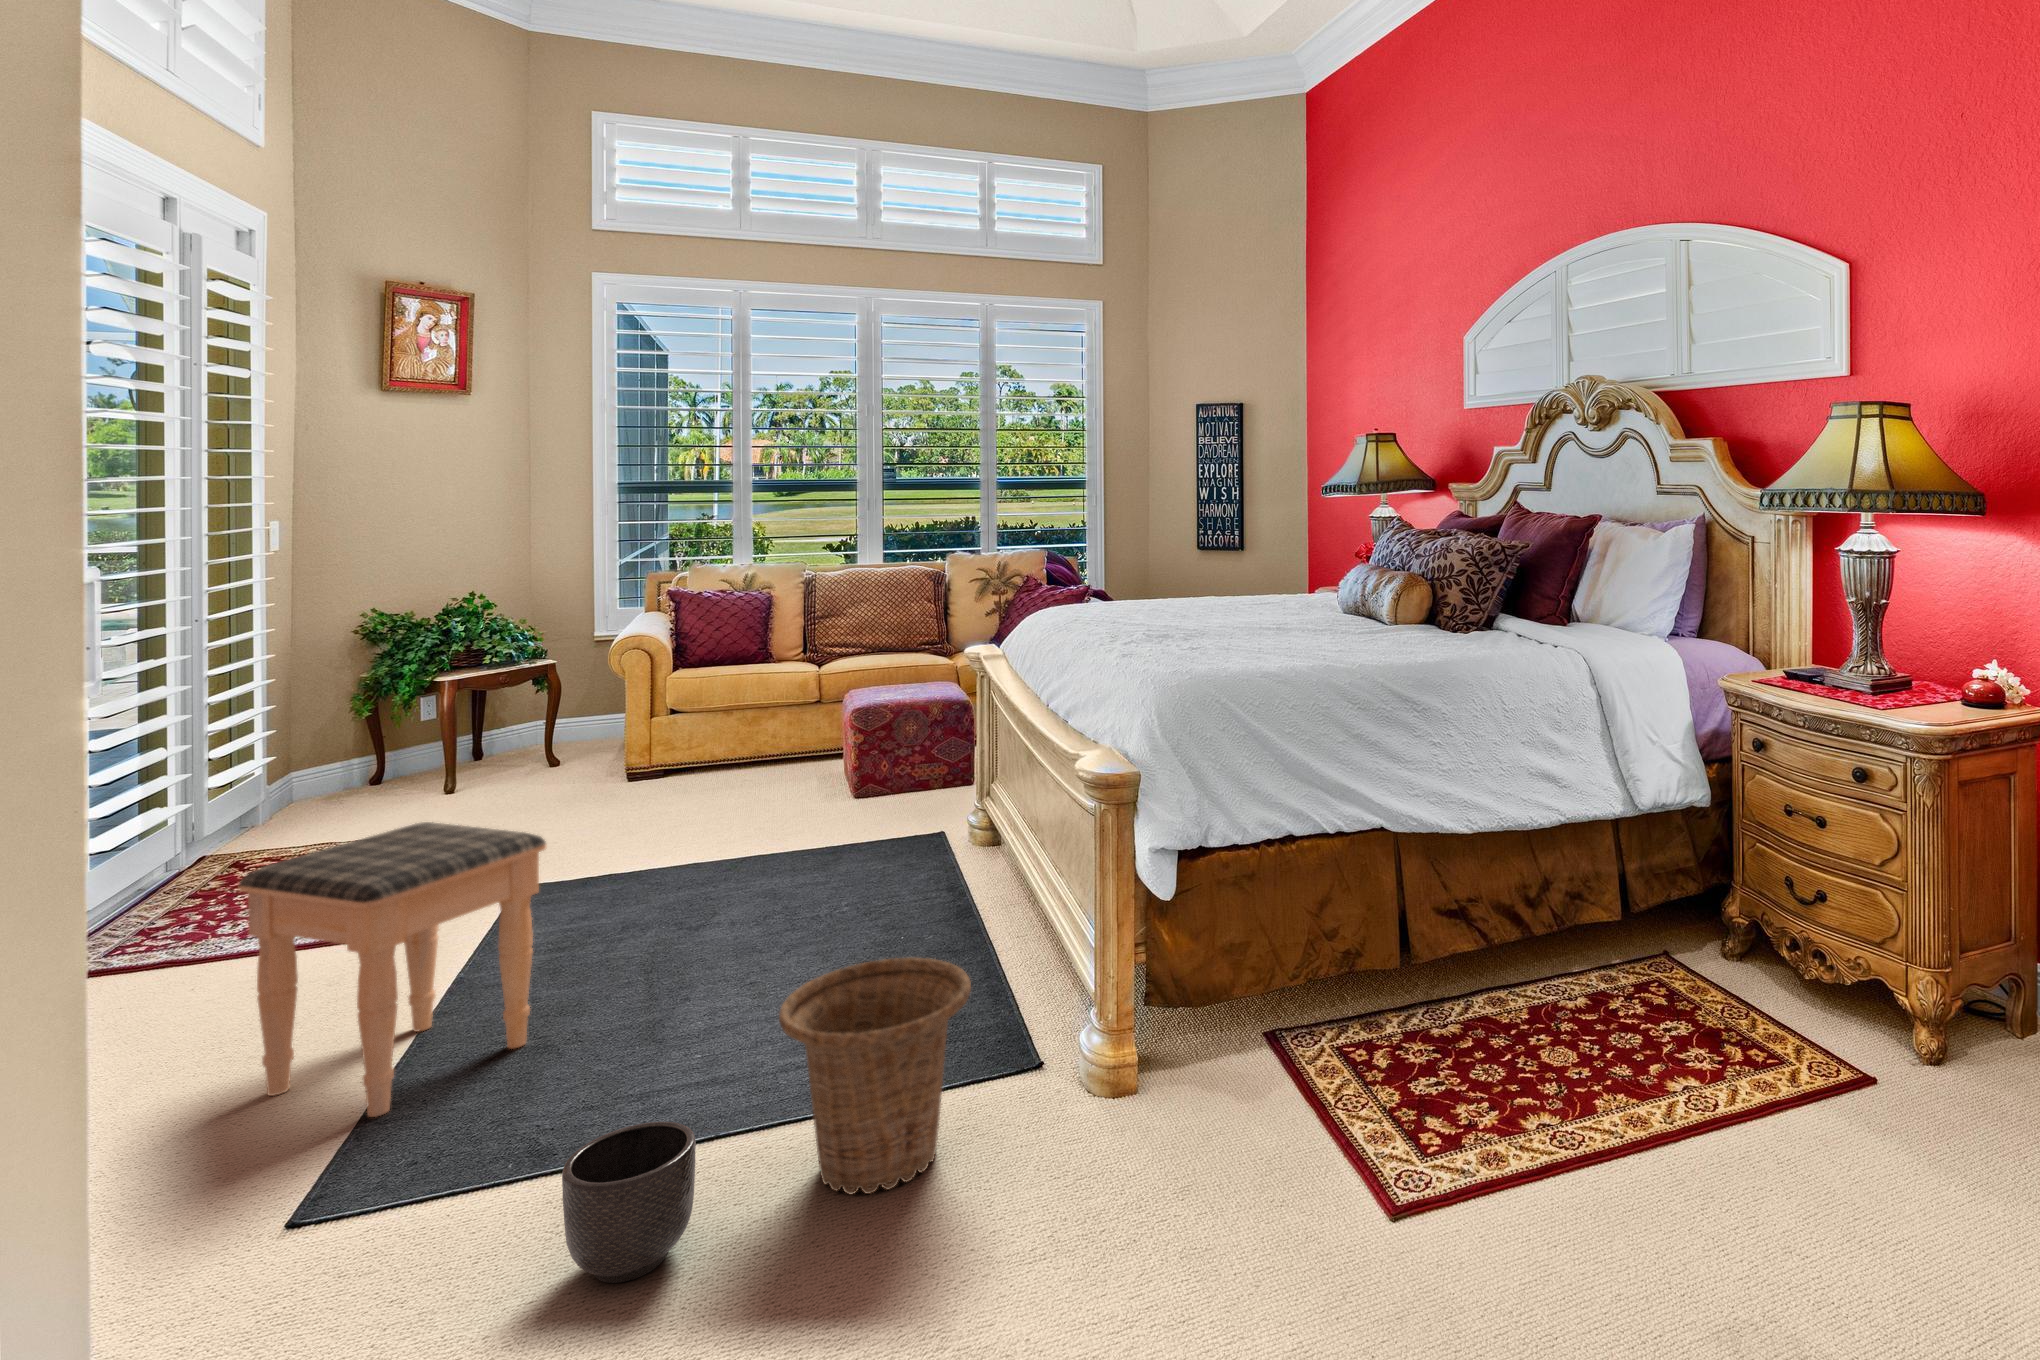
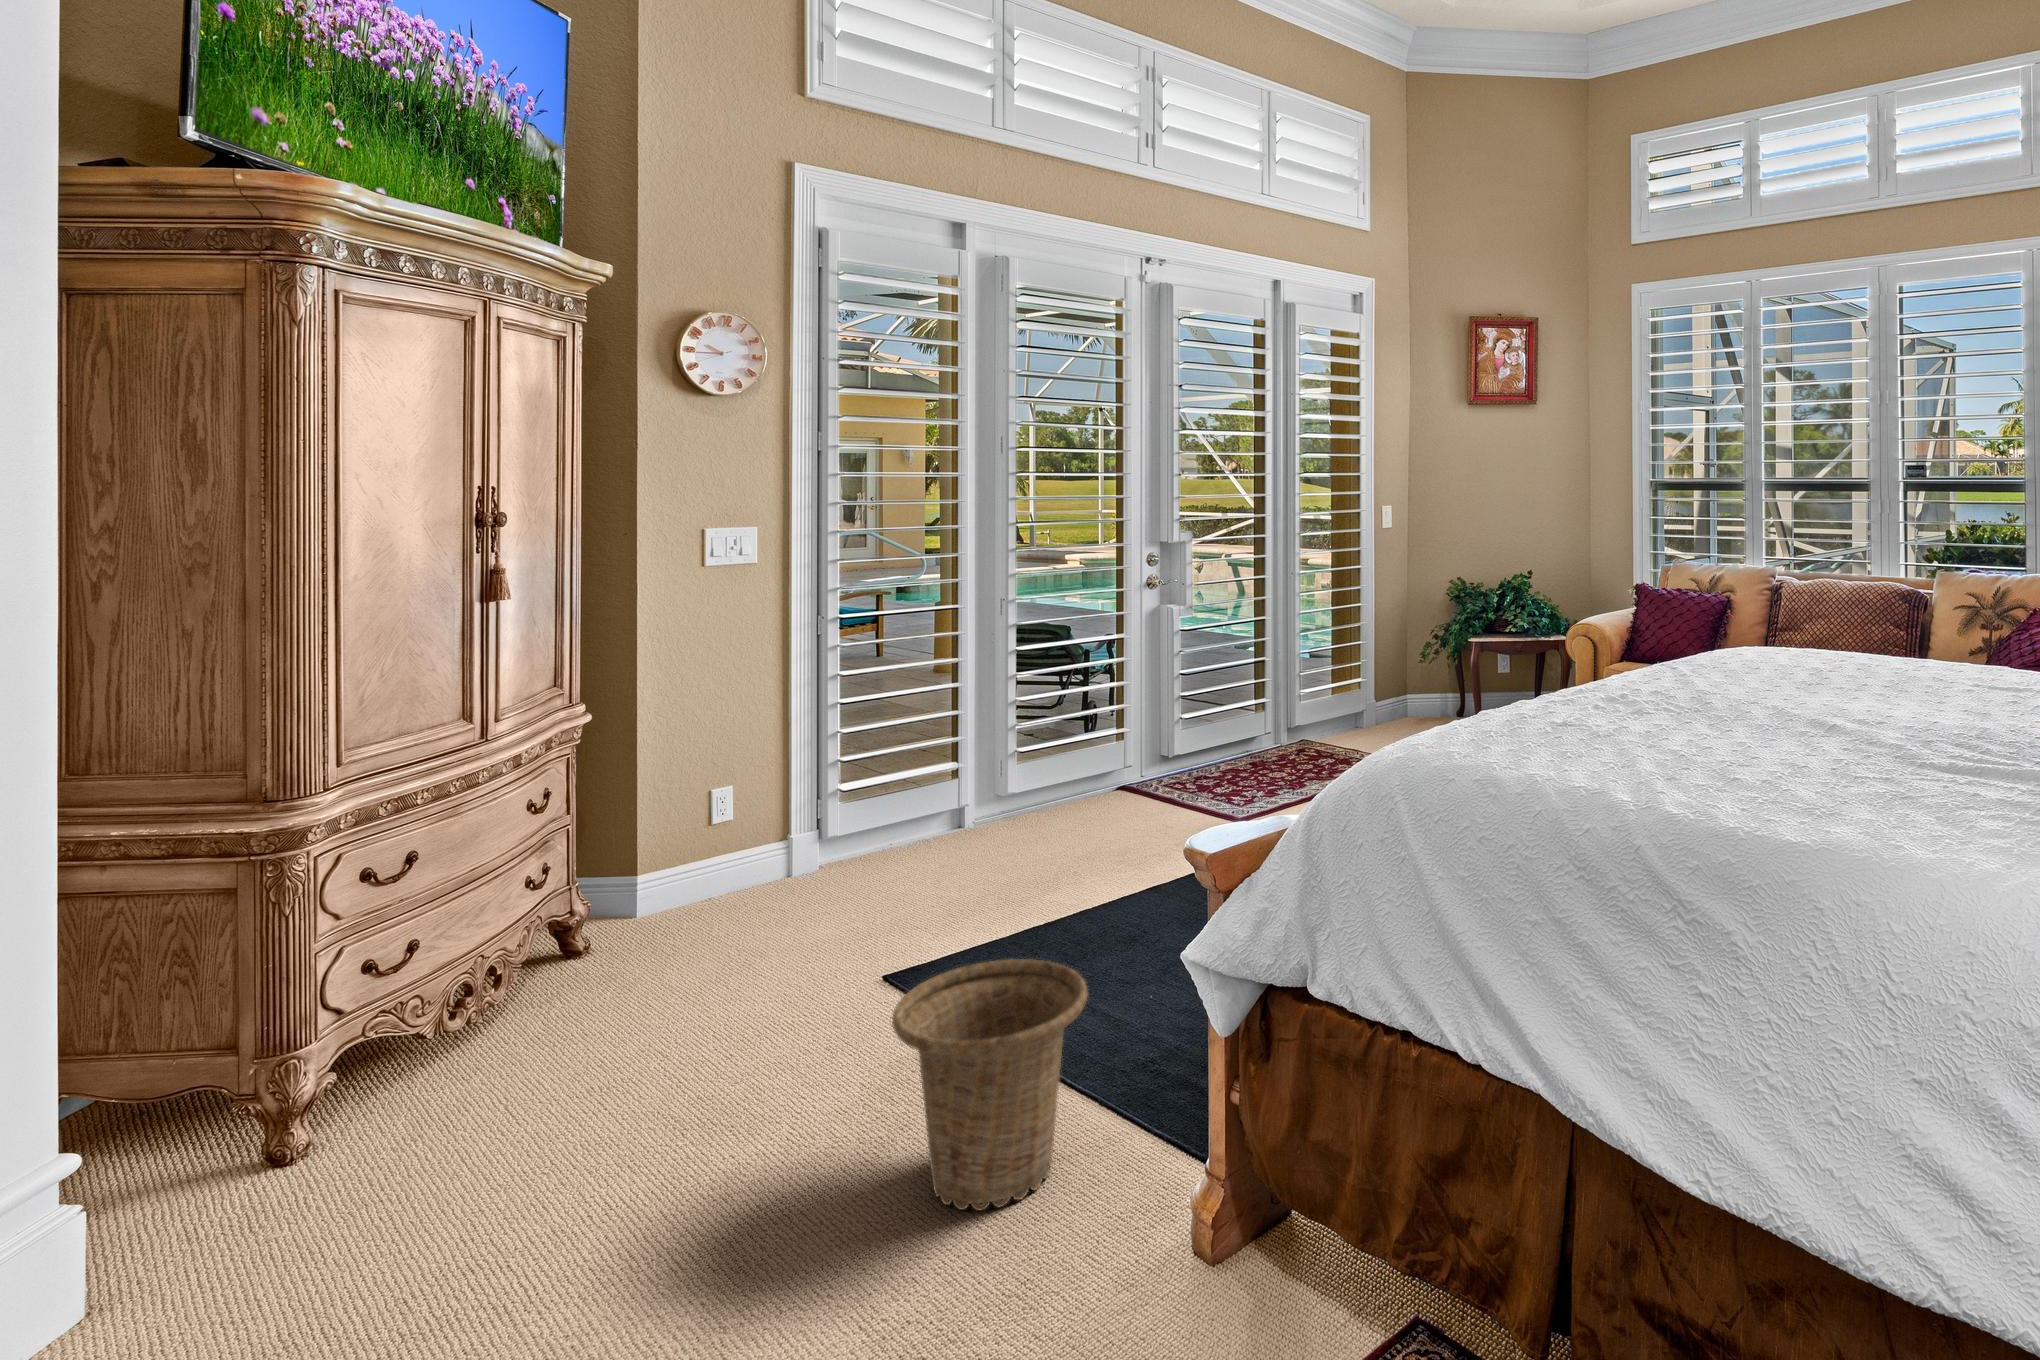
footstool: present [238,822,546,1117] -> none [999,732,1153,937]
planter: present [562,1122,696,1283] -> none [771,1009,878,1140]

